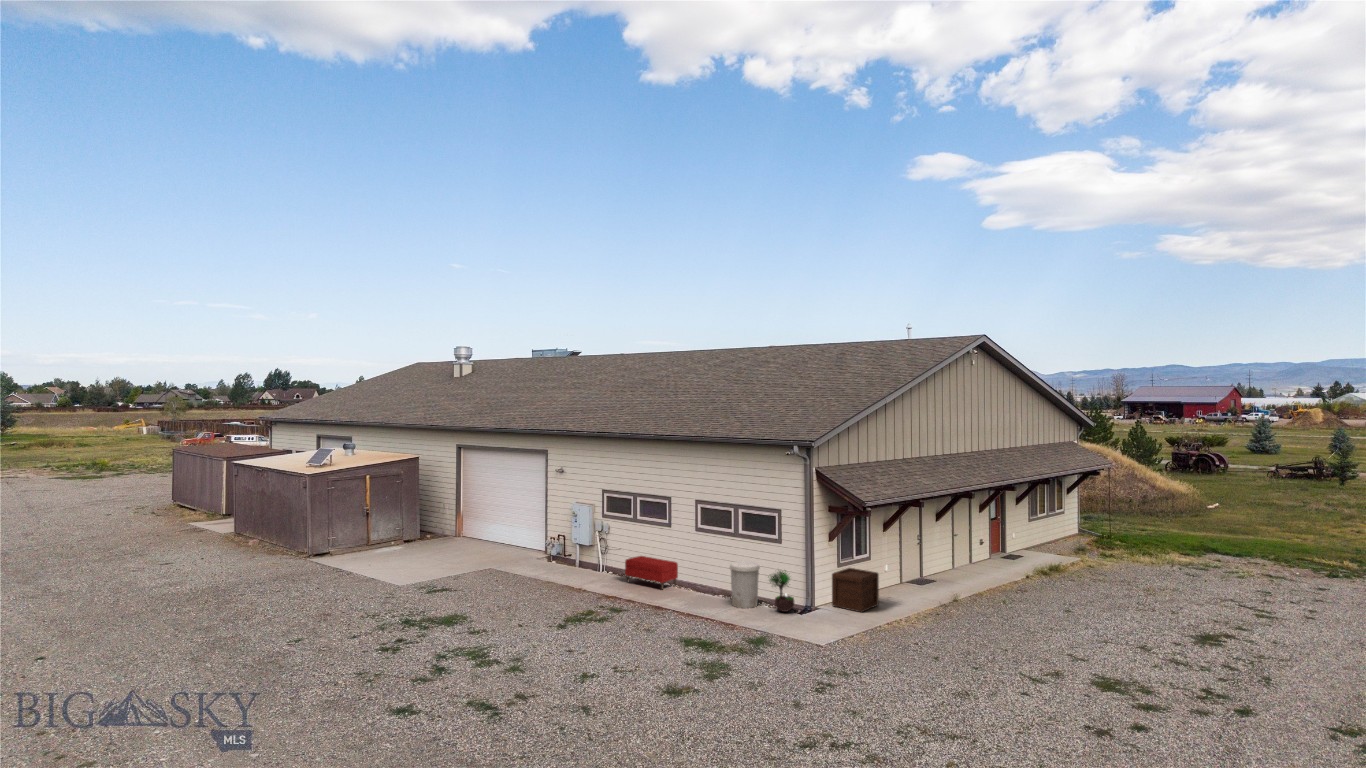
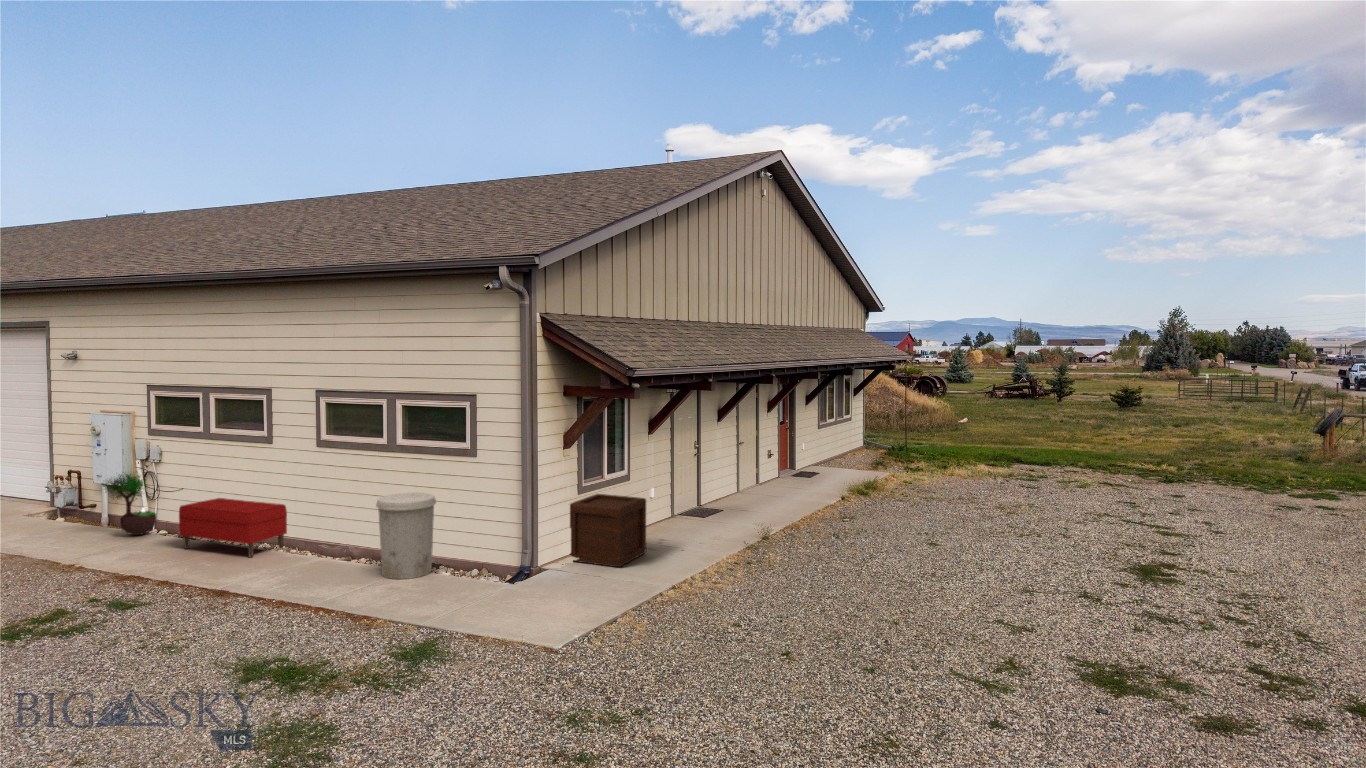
potted tree: present [770,571,794,612] -> present [107,474,156,535]

